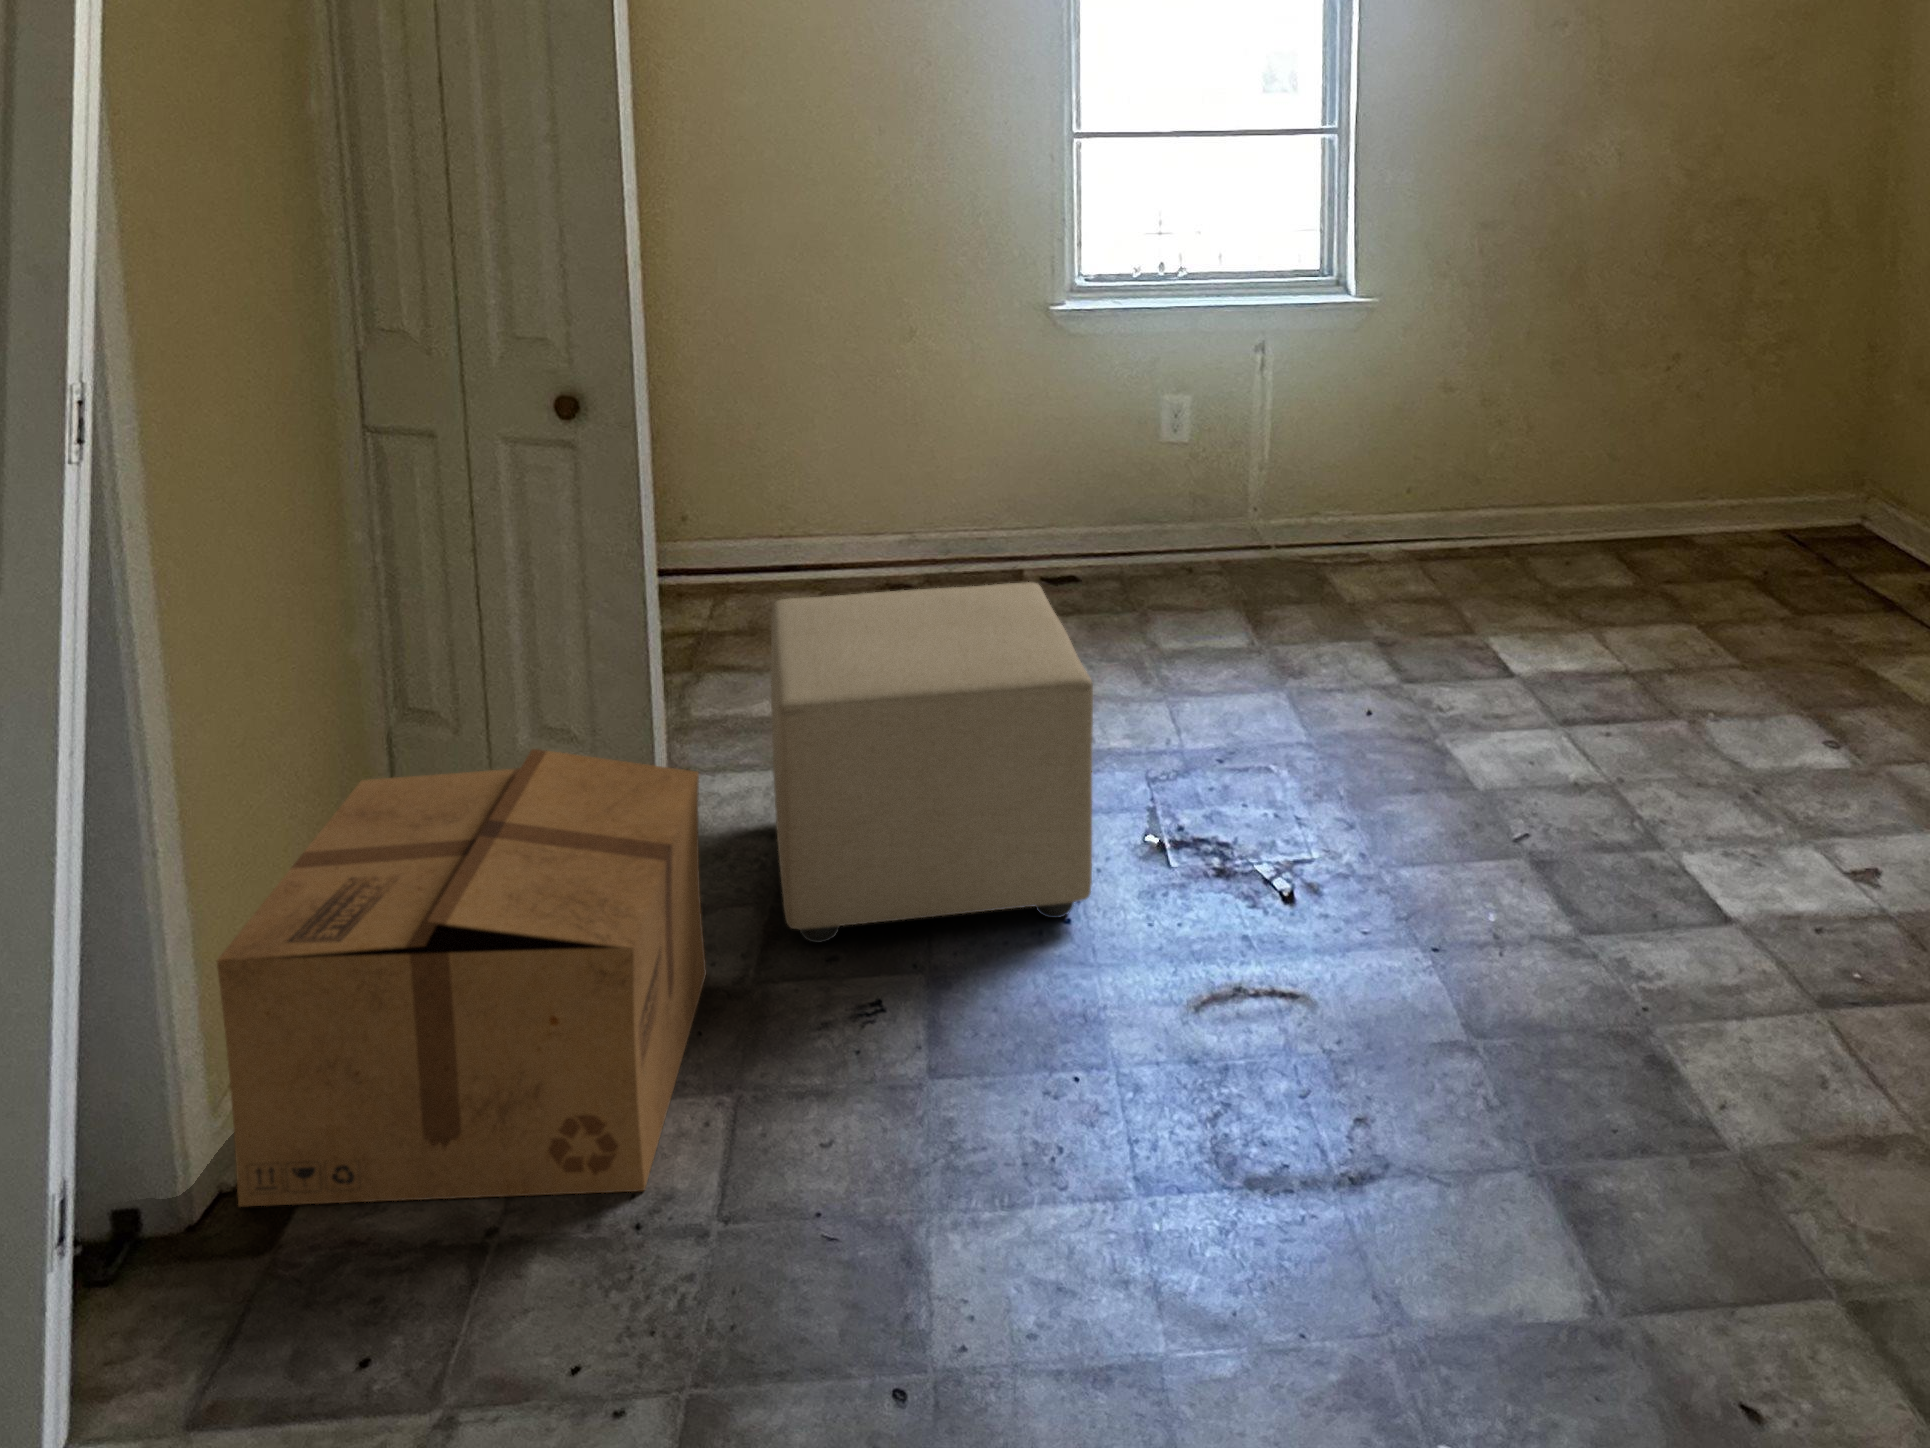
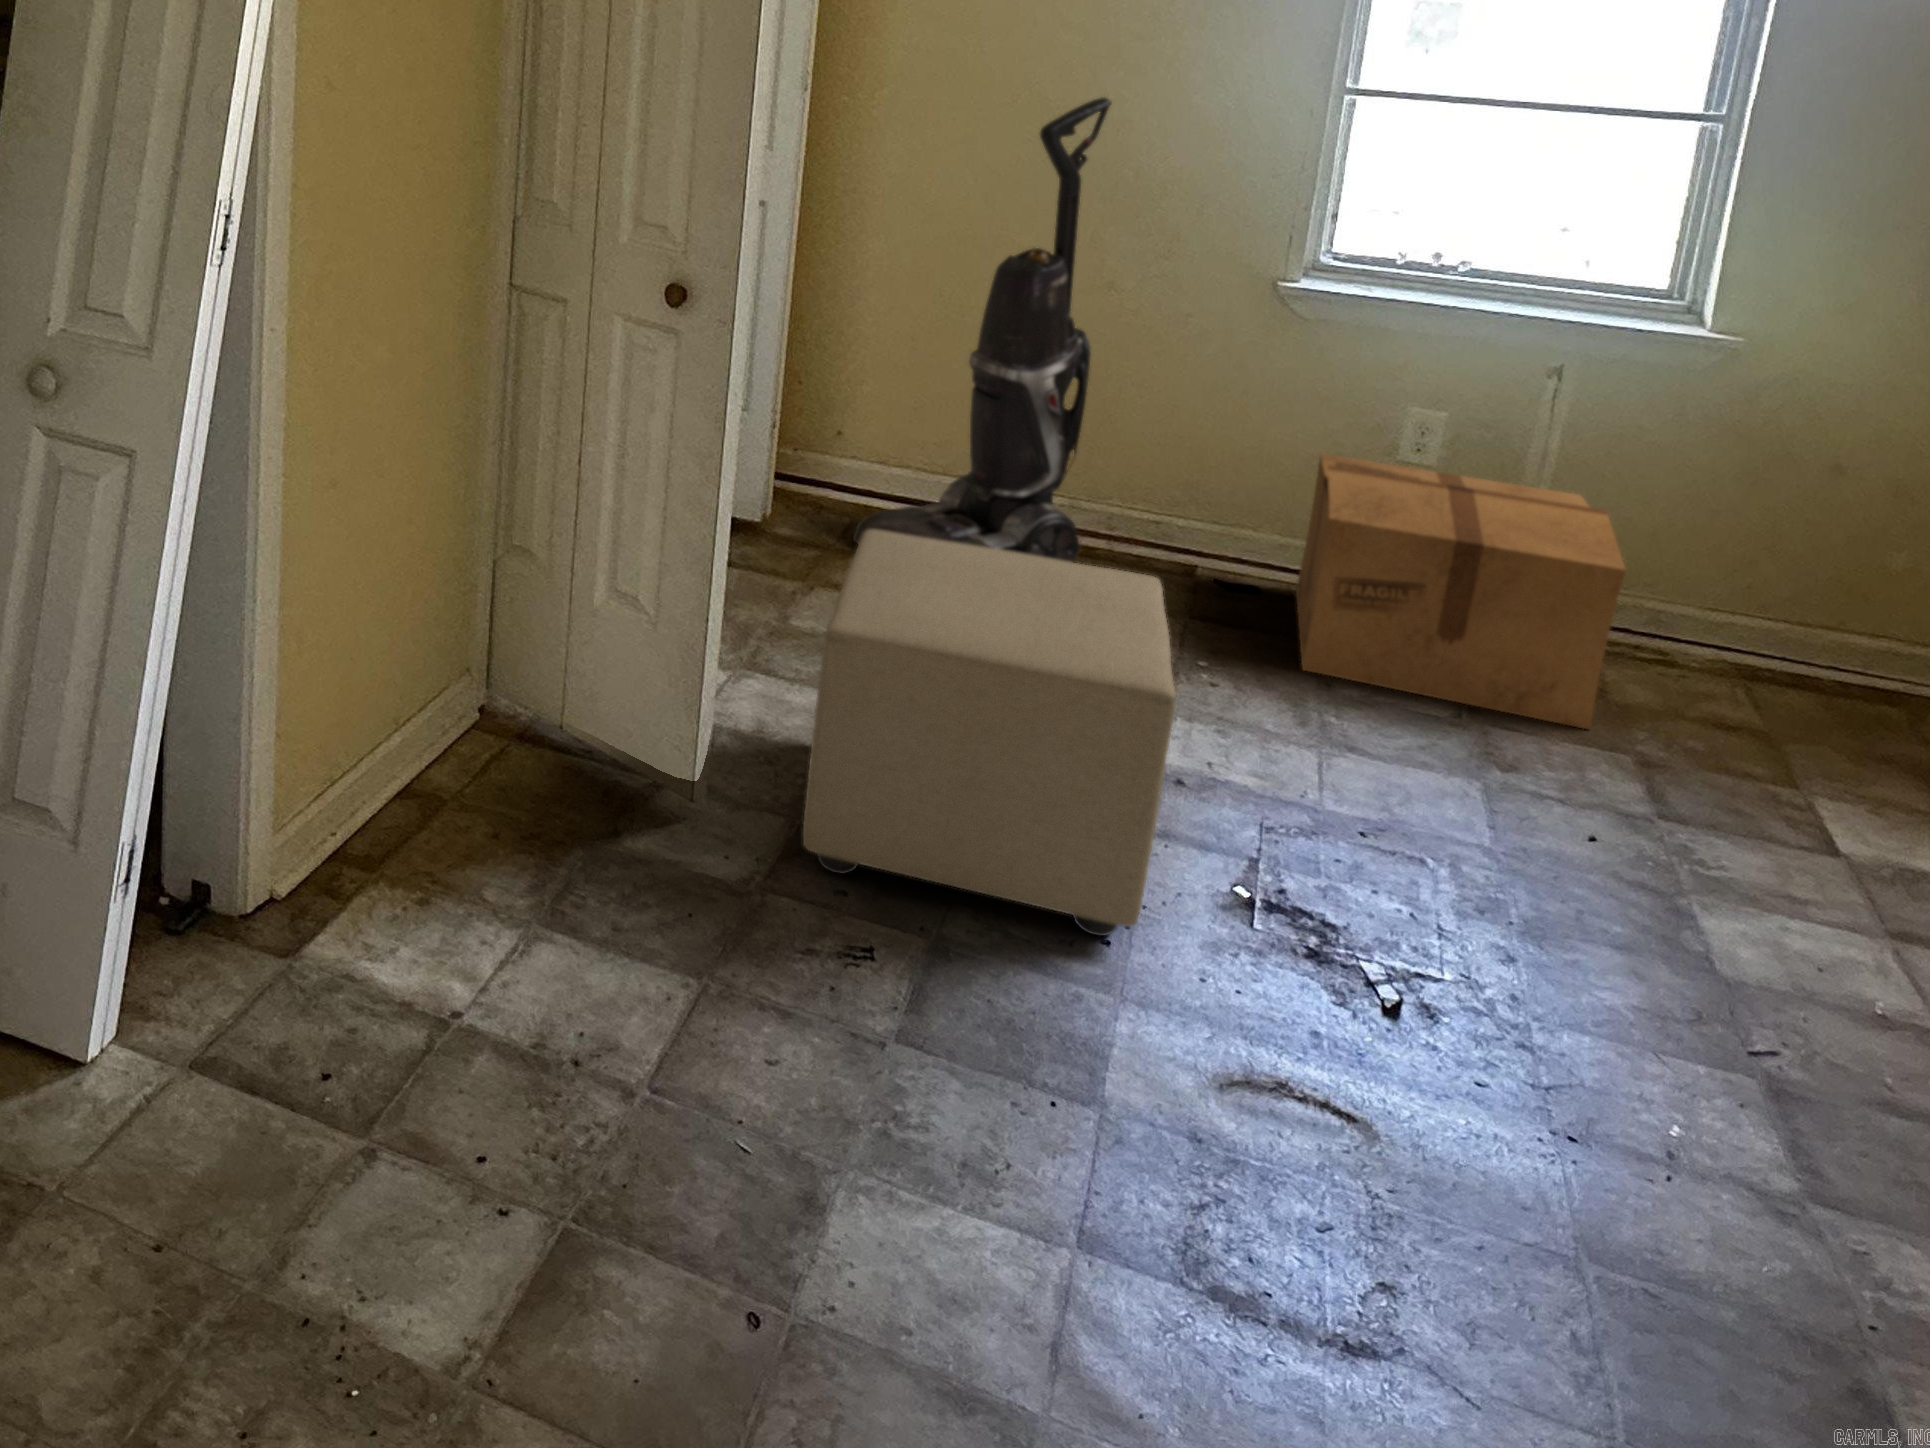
vacuum cleaner: none [723,158,930,648] -> present [853,97,1111,562]
cardboard box: present [217,749,706,1206] -> present [1296,454,1626,729]

